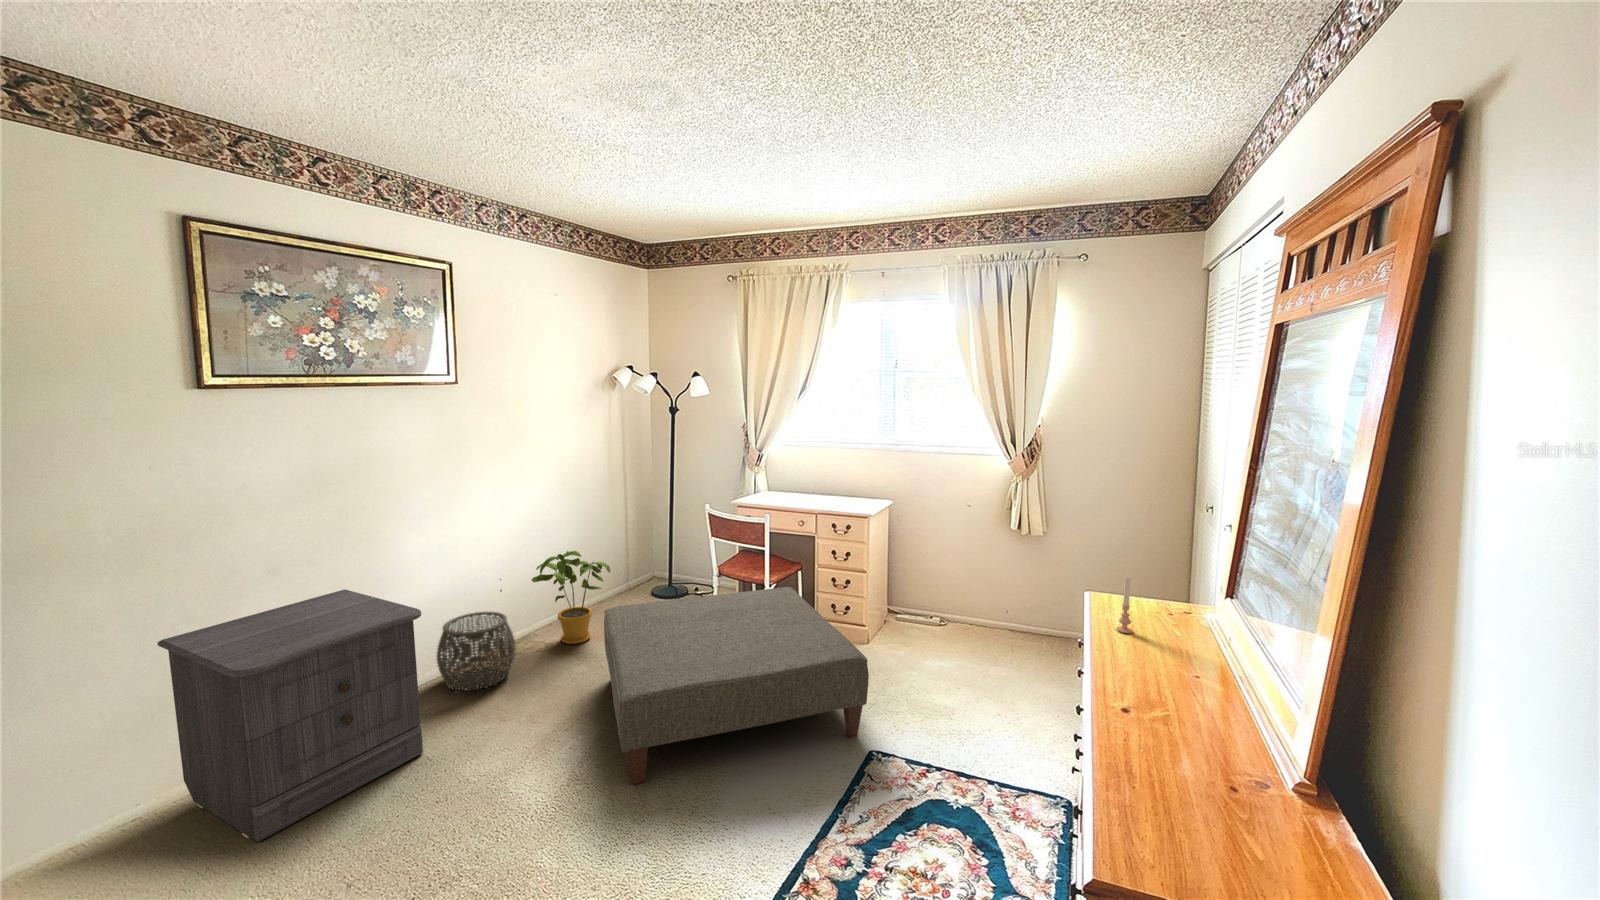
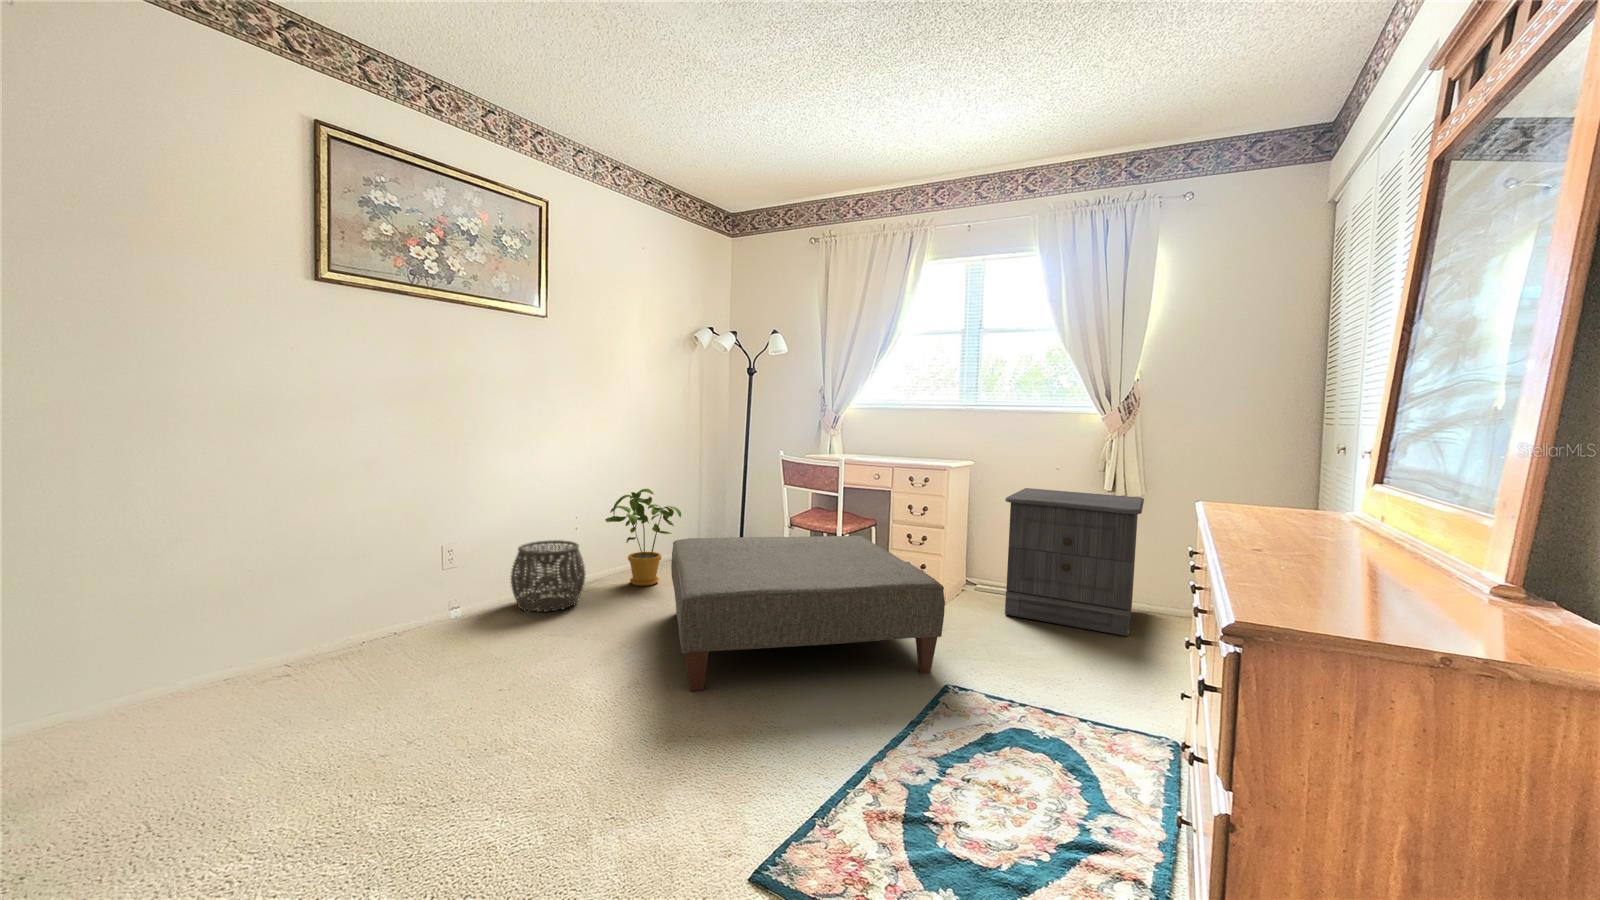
candle: present [1116,577,1132,633] -> none [1242,451,1262,517]
nightstand: present [158,589,423,842] -> present [1005,488,1144,636]

